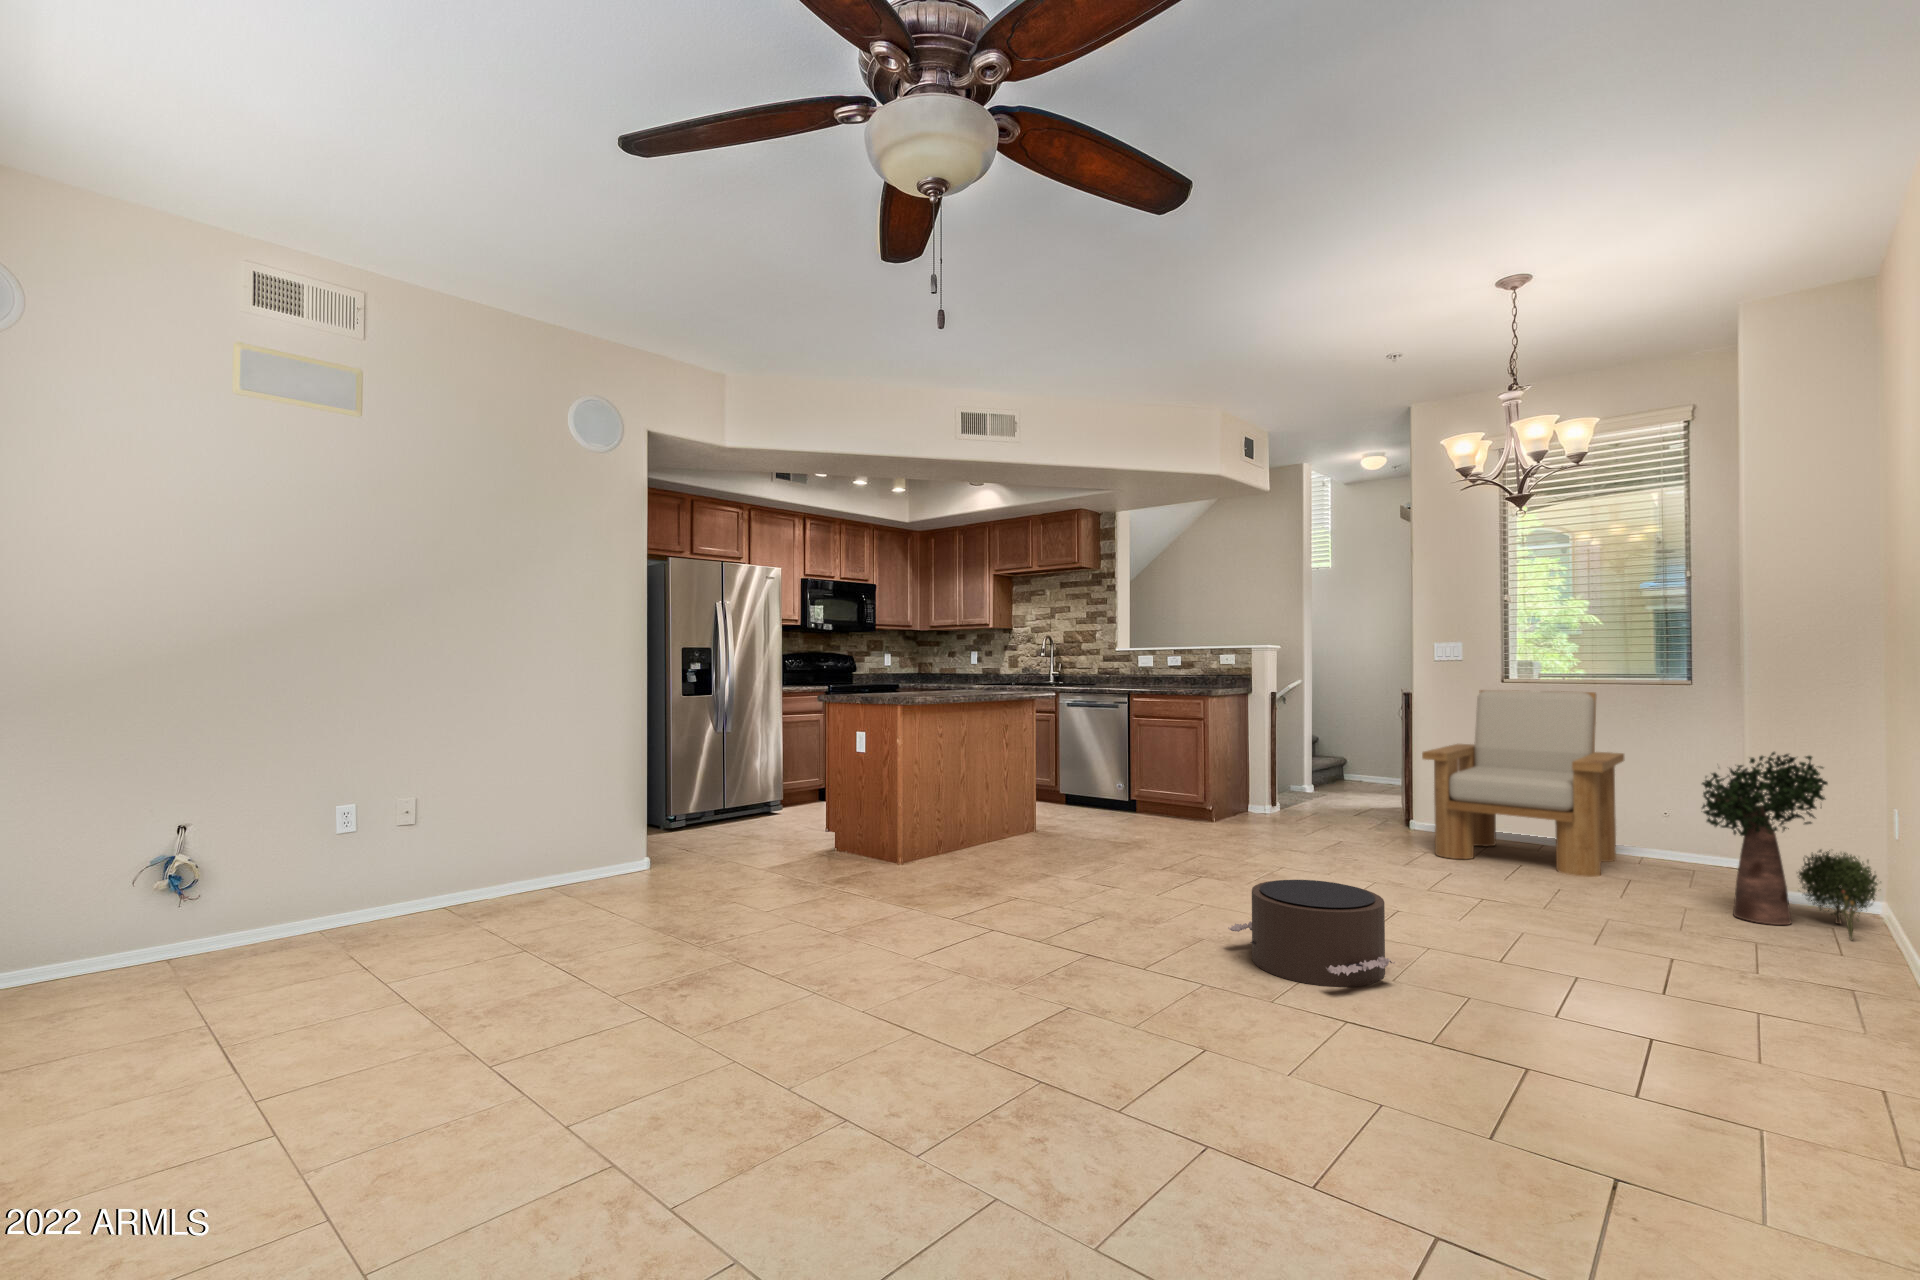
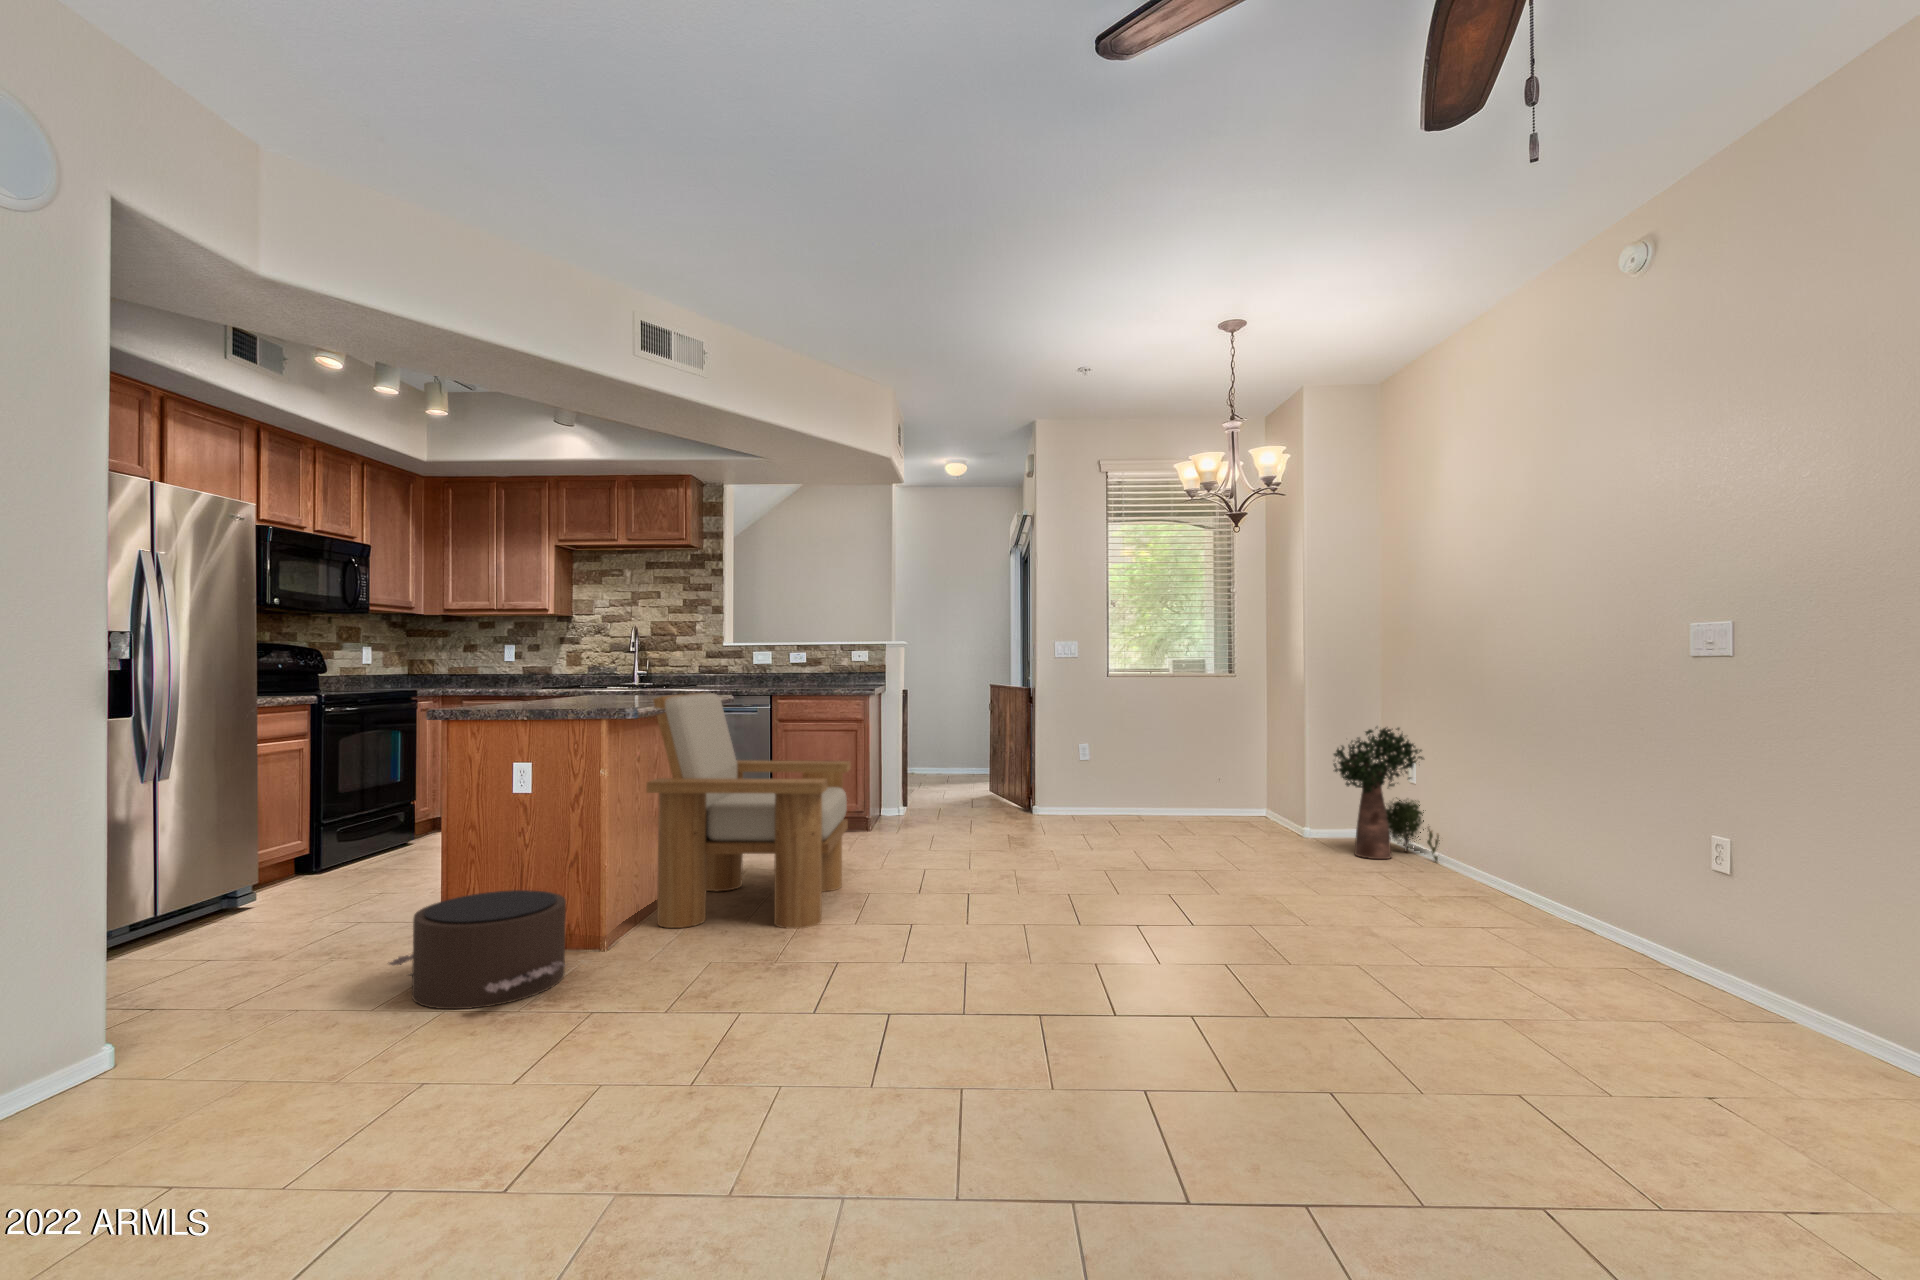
armchair: present [1422,690,1624,877] -> present [646,693,851,929]
pouf: present [1228,880,1395,987] -> present [389,890,566,1009]

